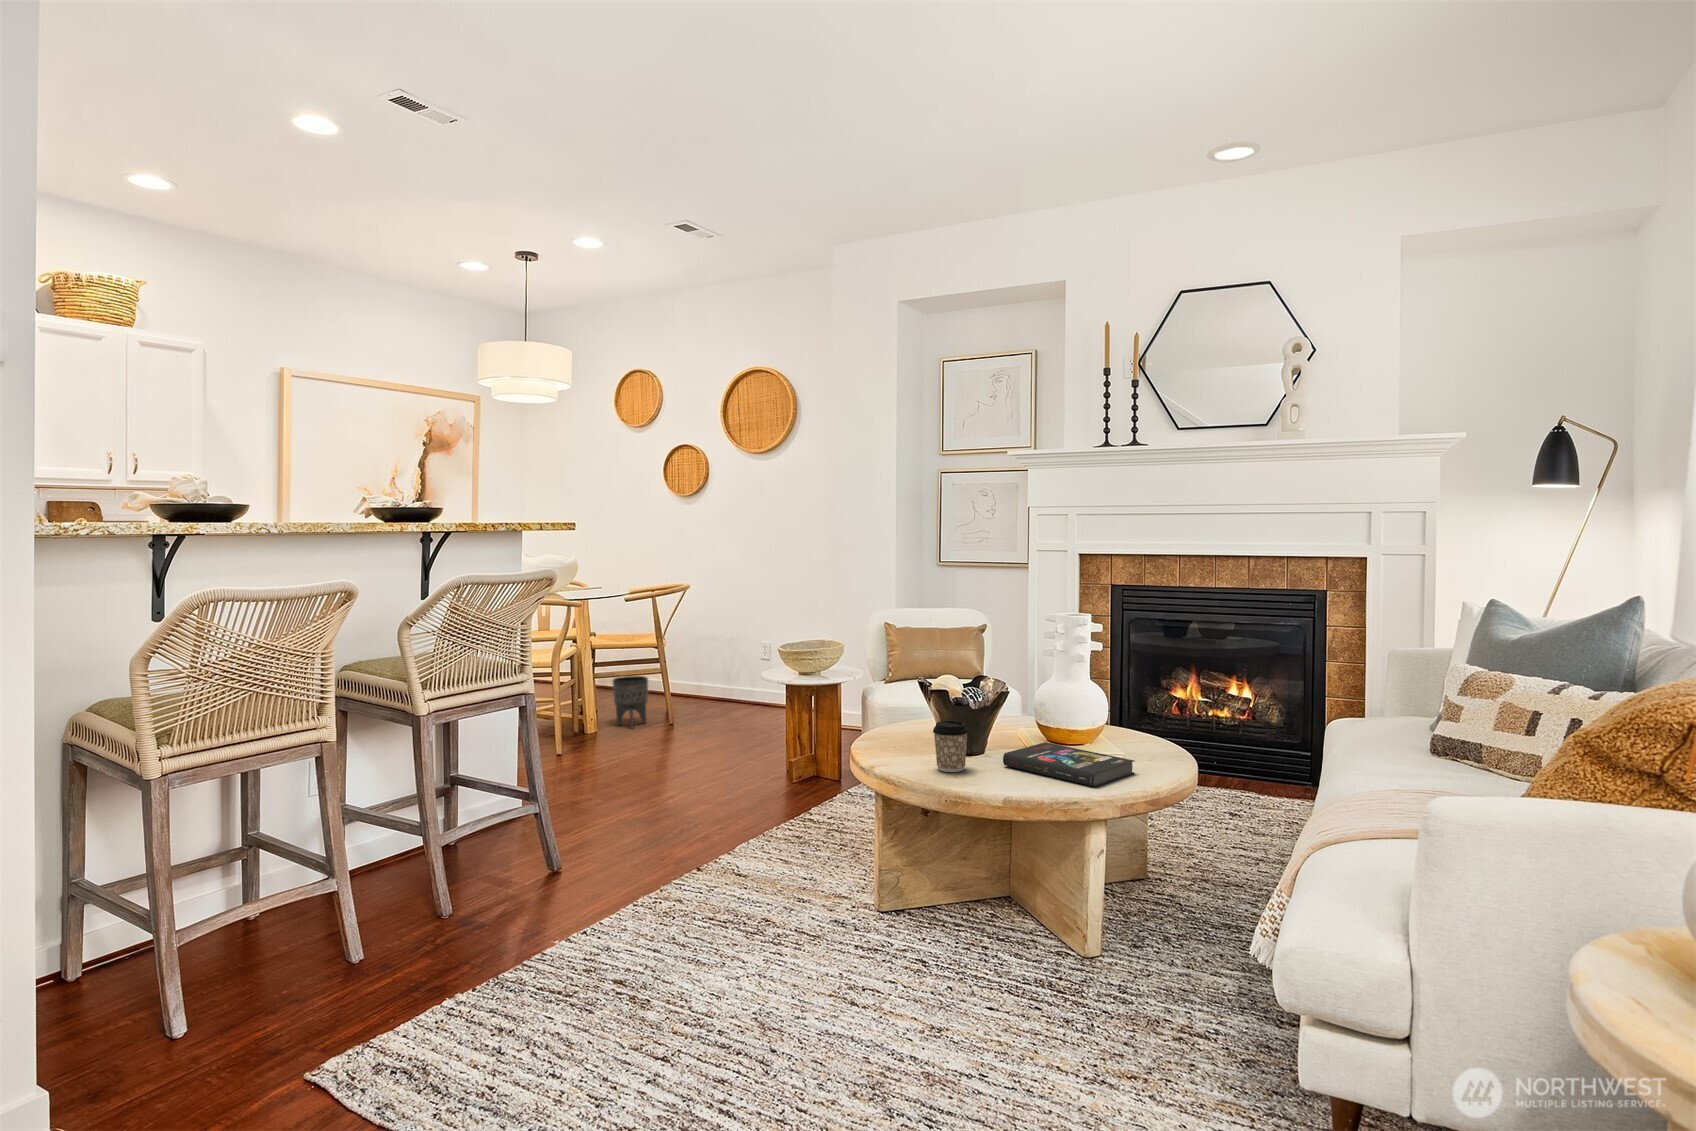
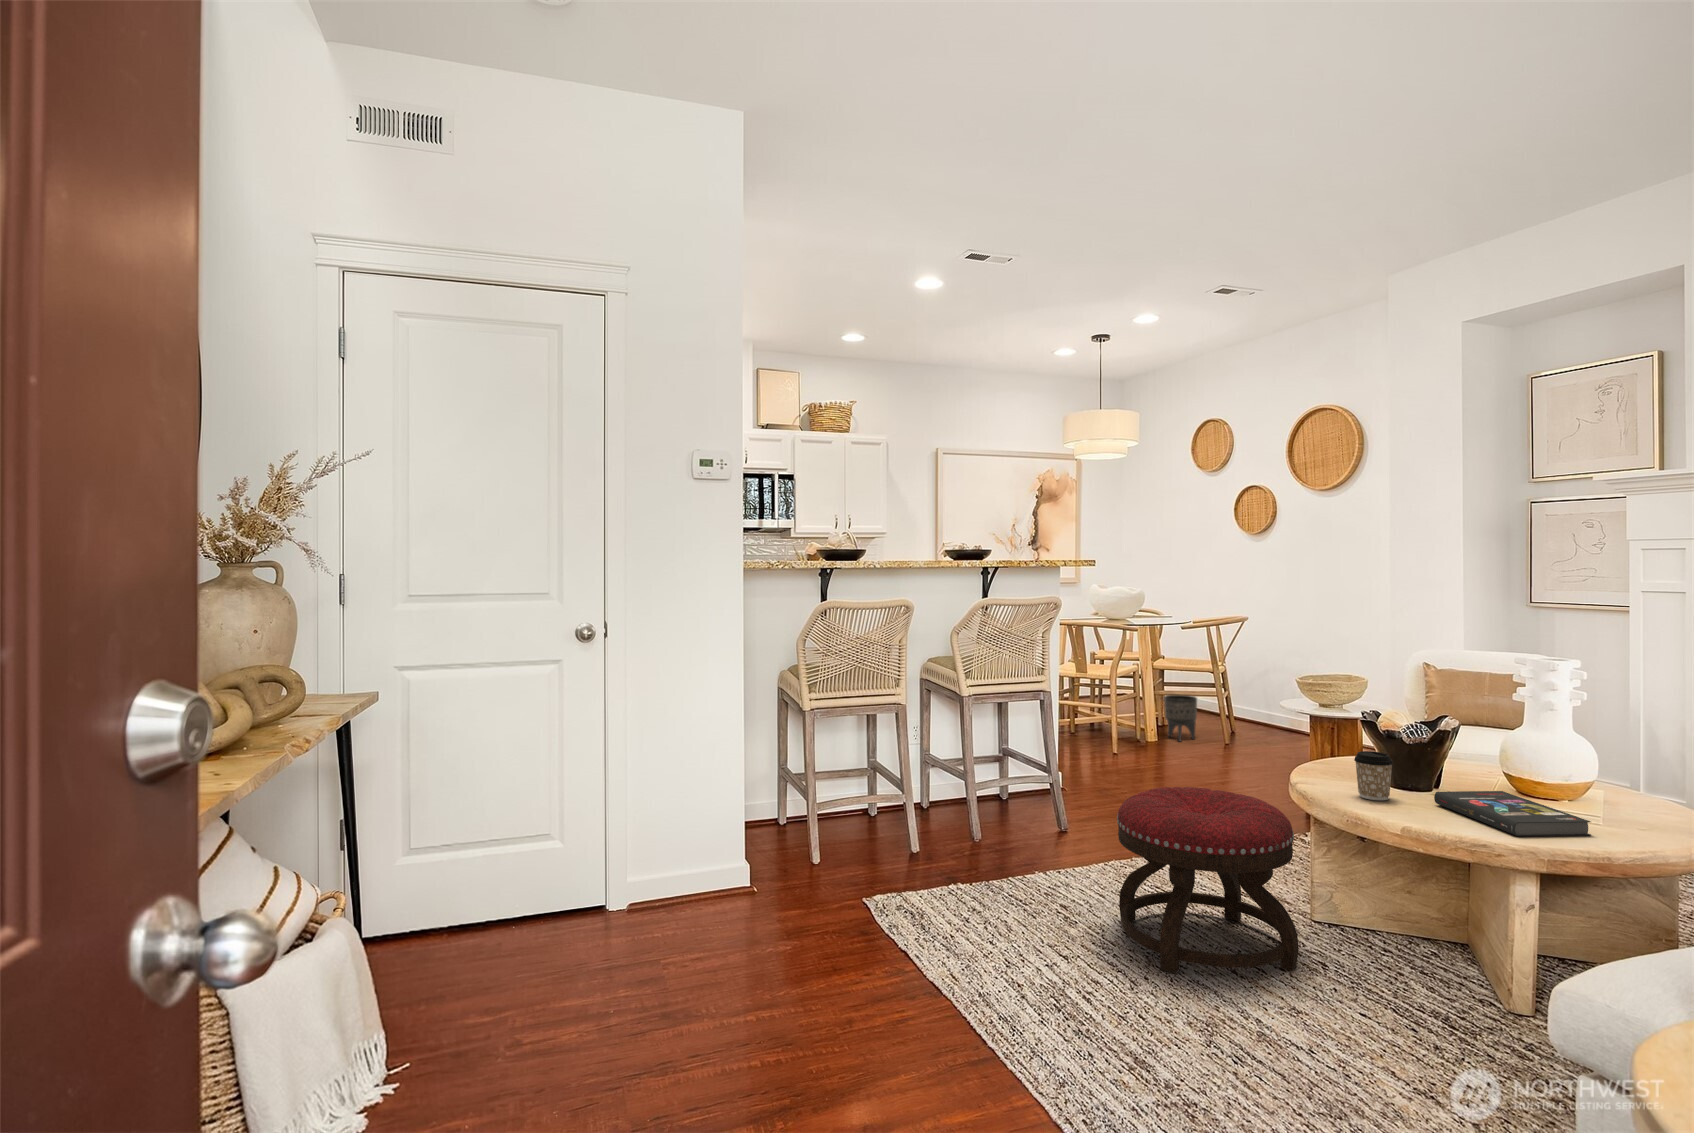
ottoman: none [696,789,903,1031] -> present [1117,787,1299,974]

